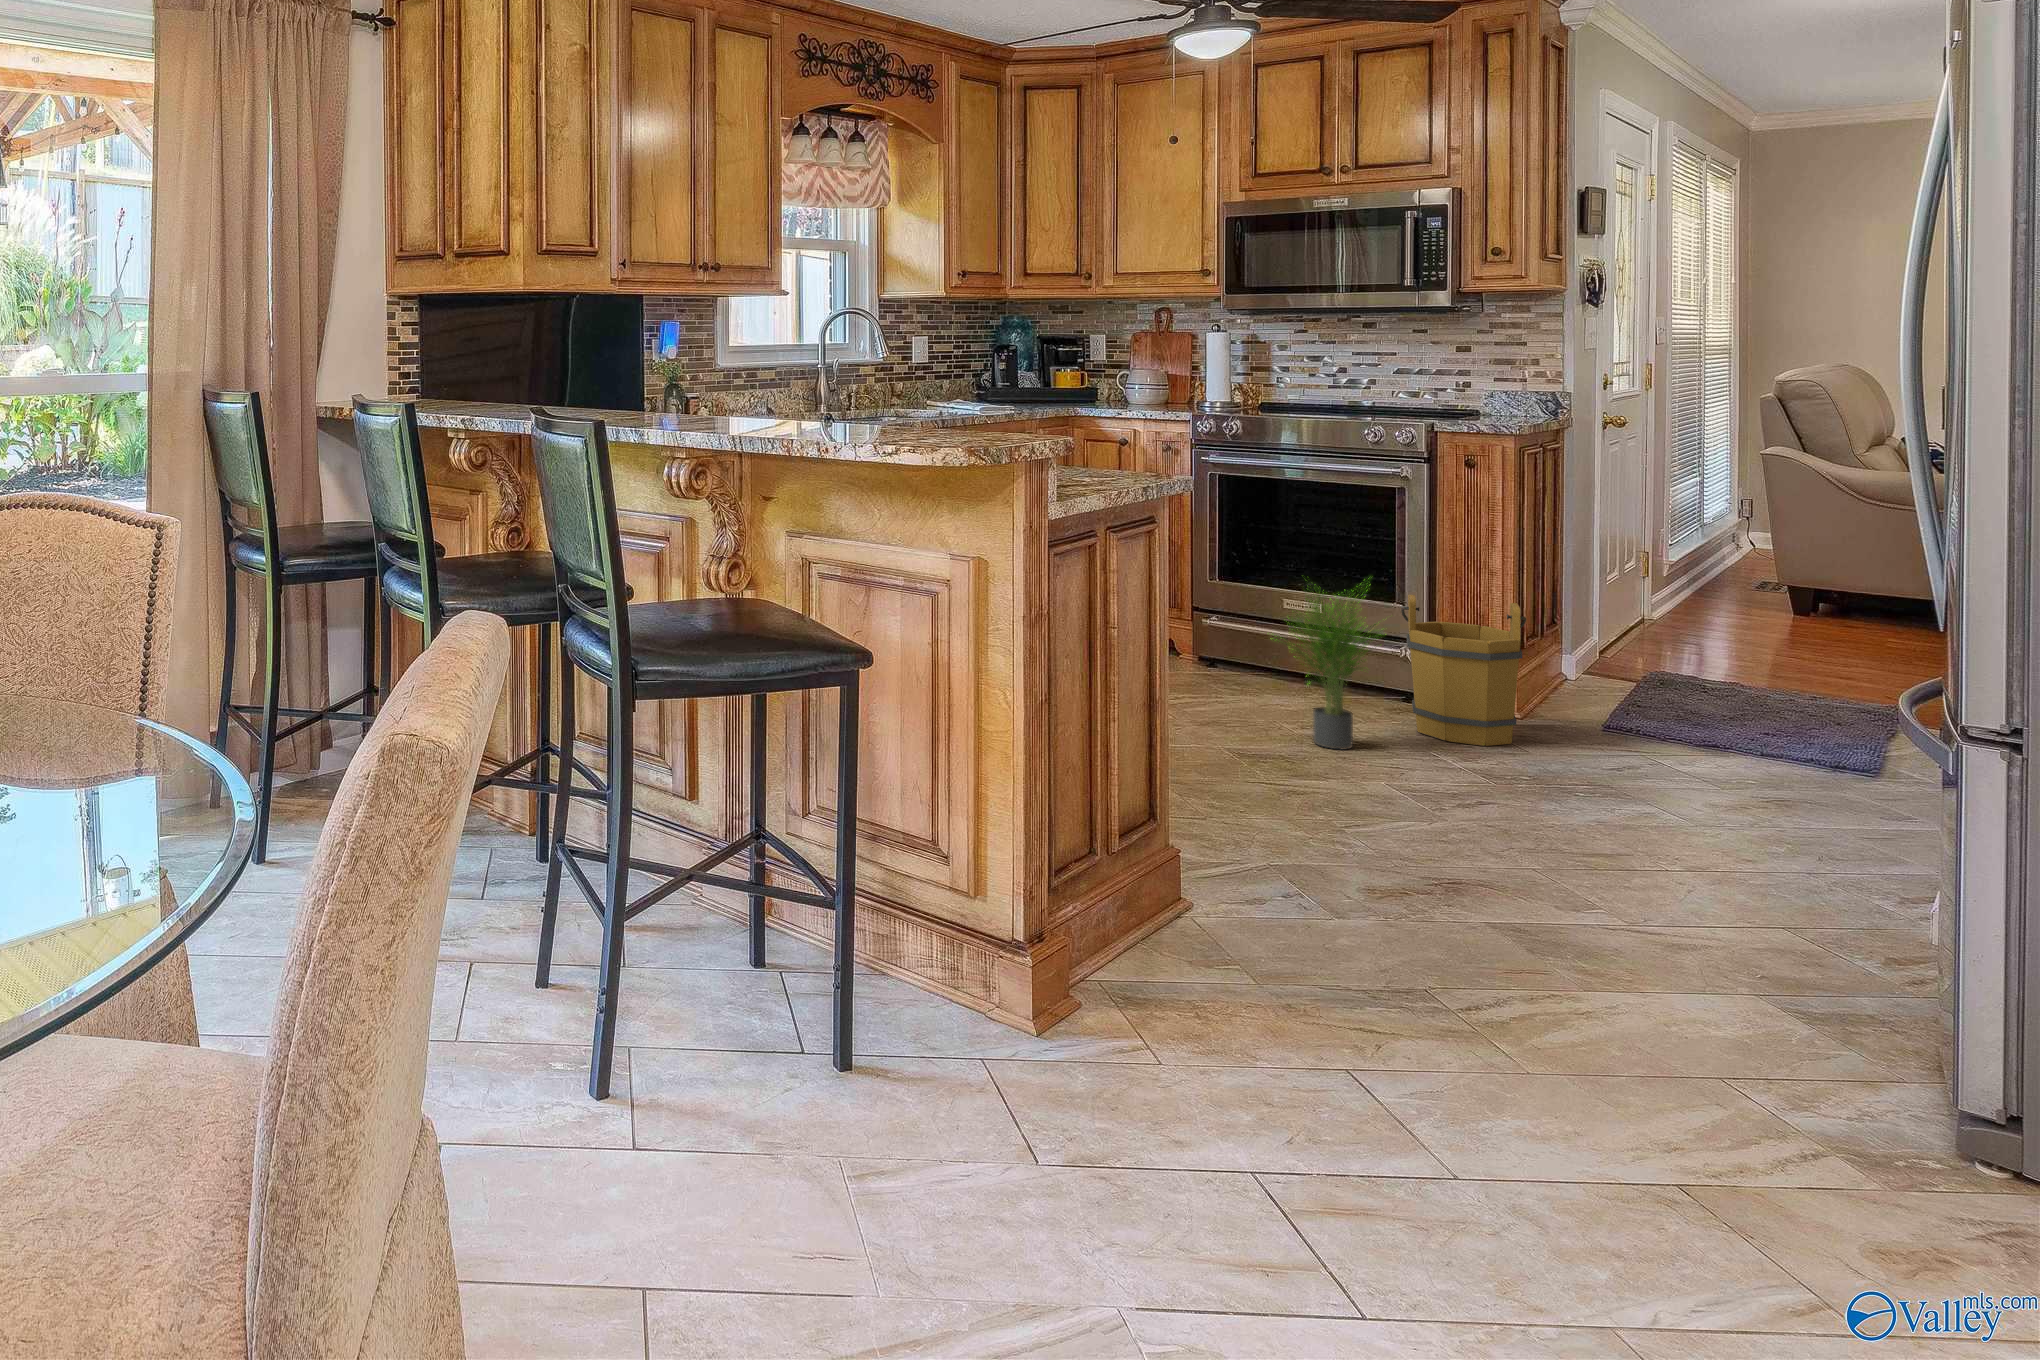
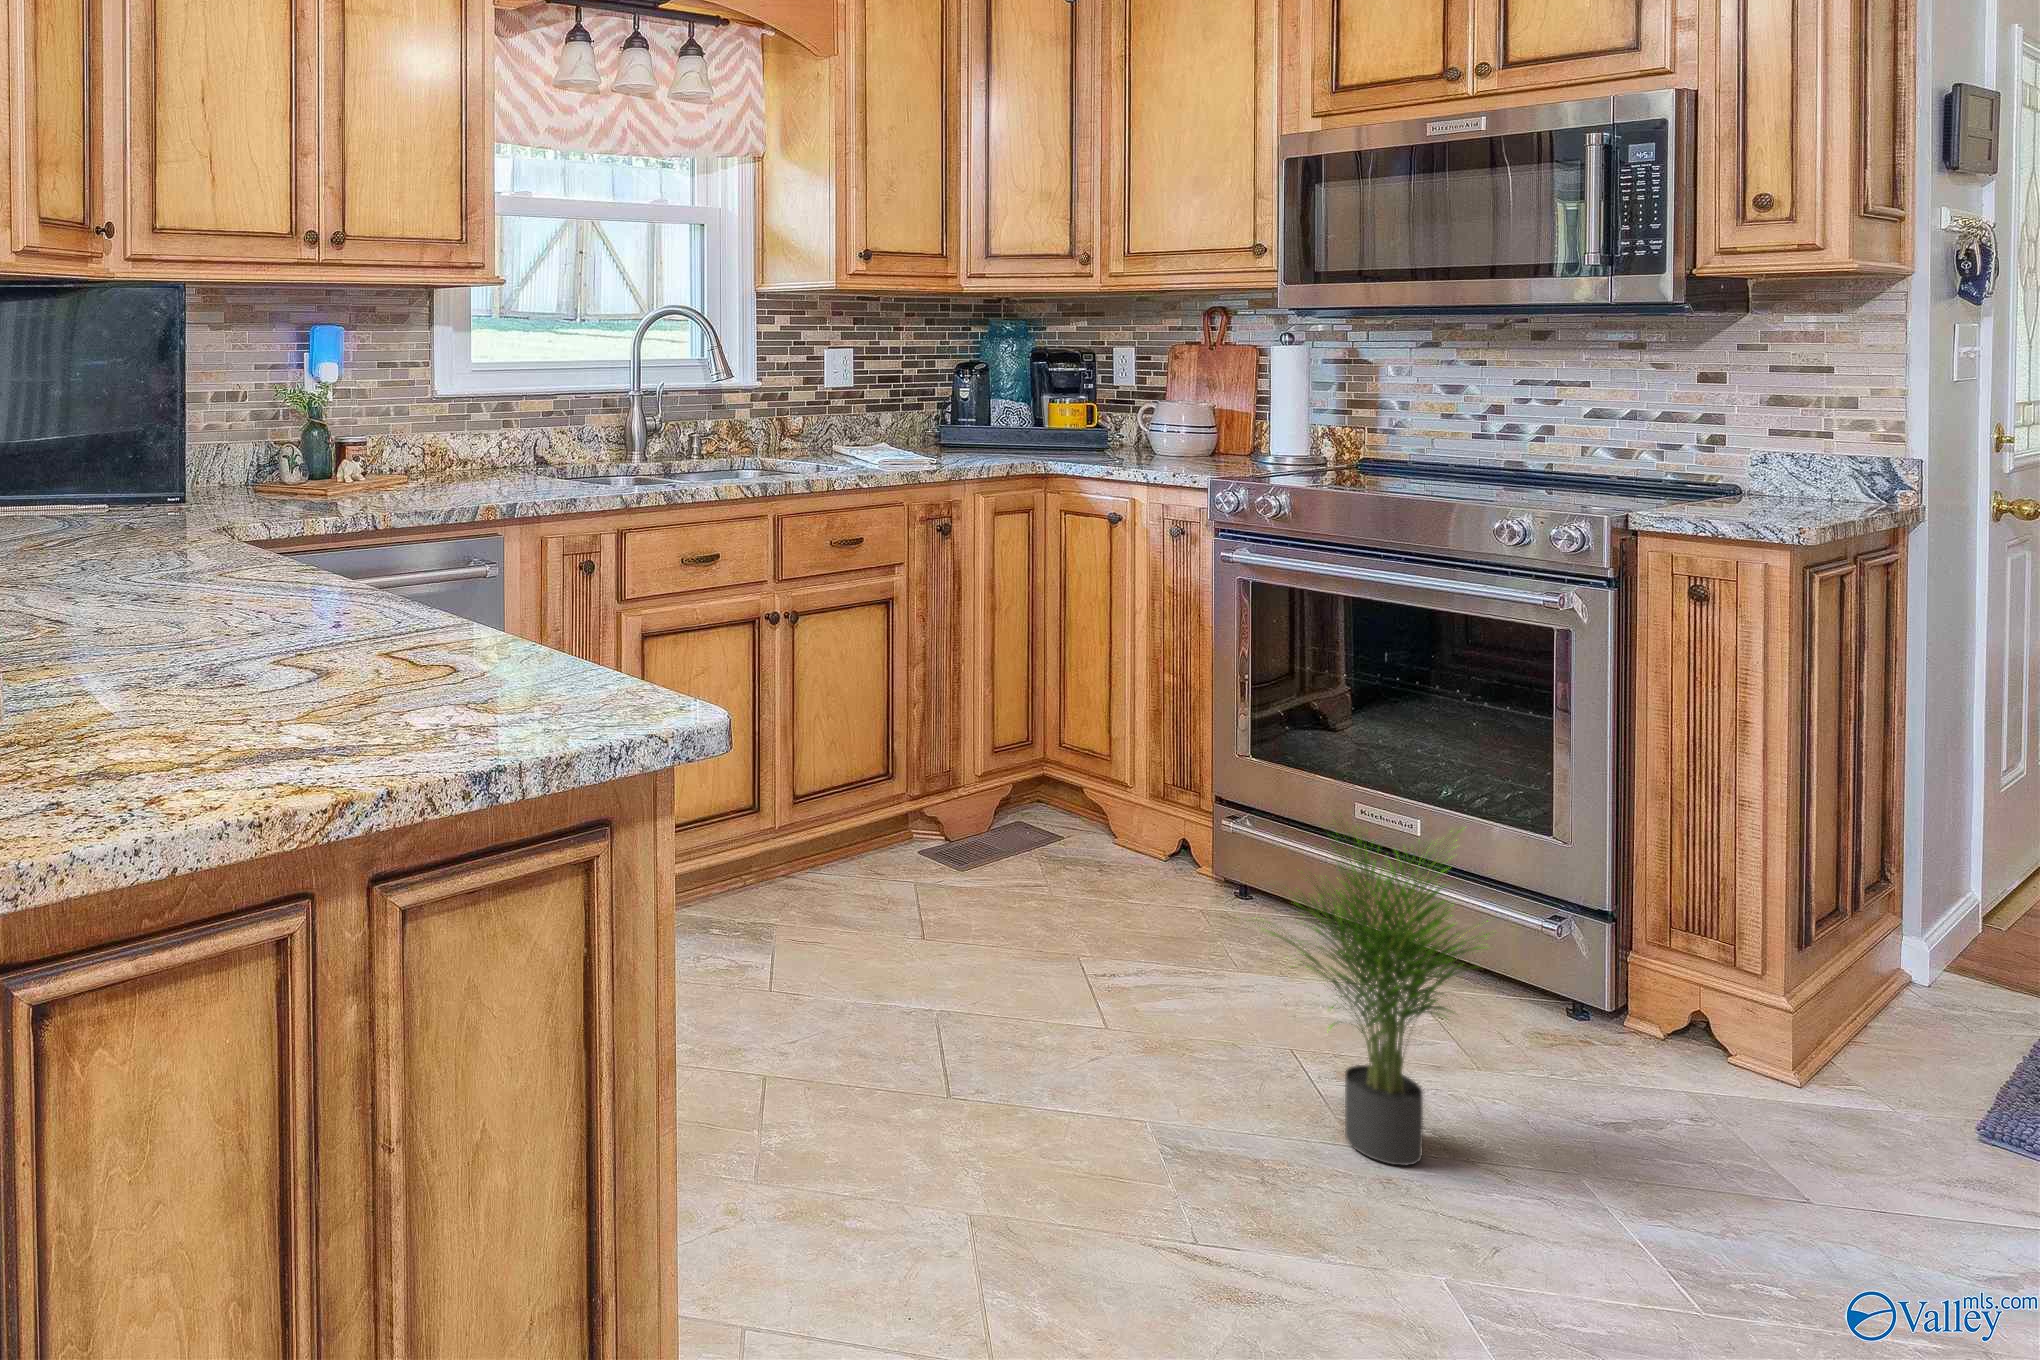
bucket: present [1401,595,1526,746] -> none [1544,847,1808,1183]

